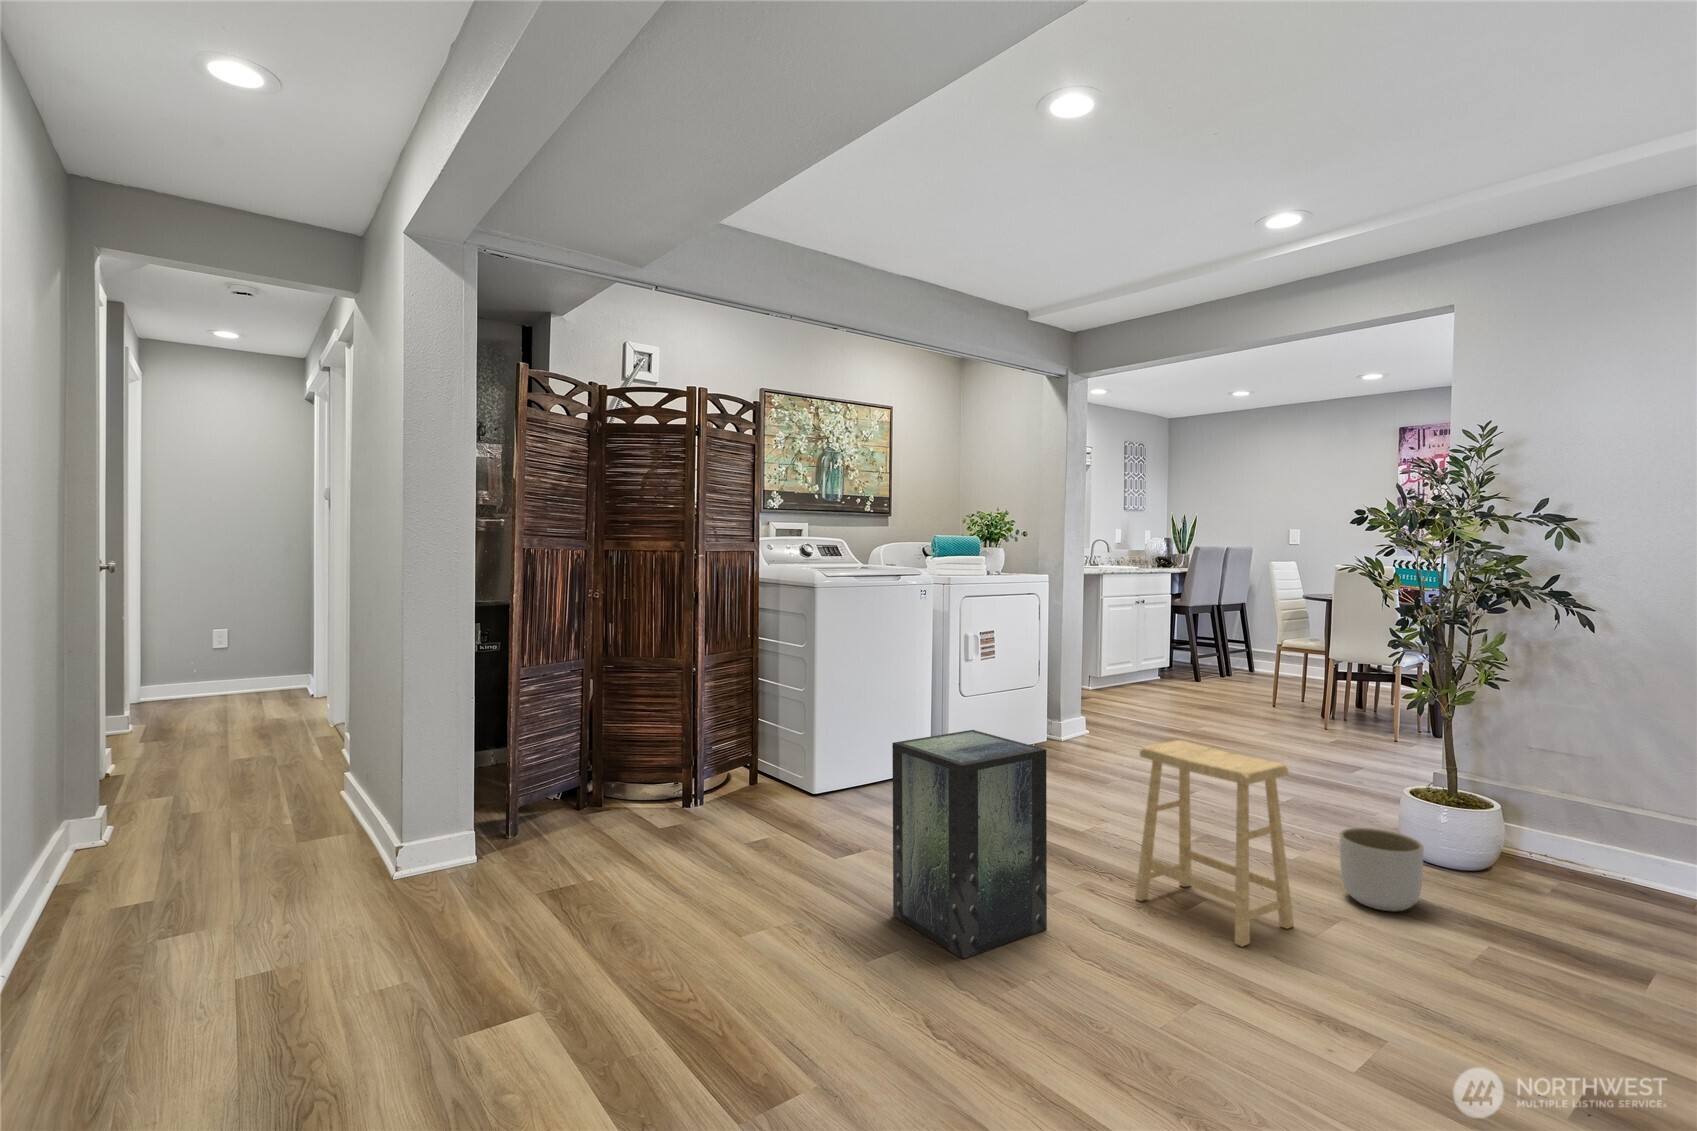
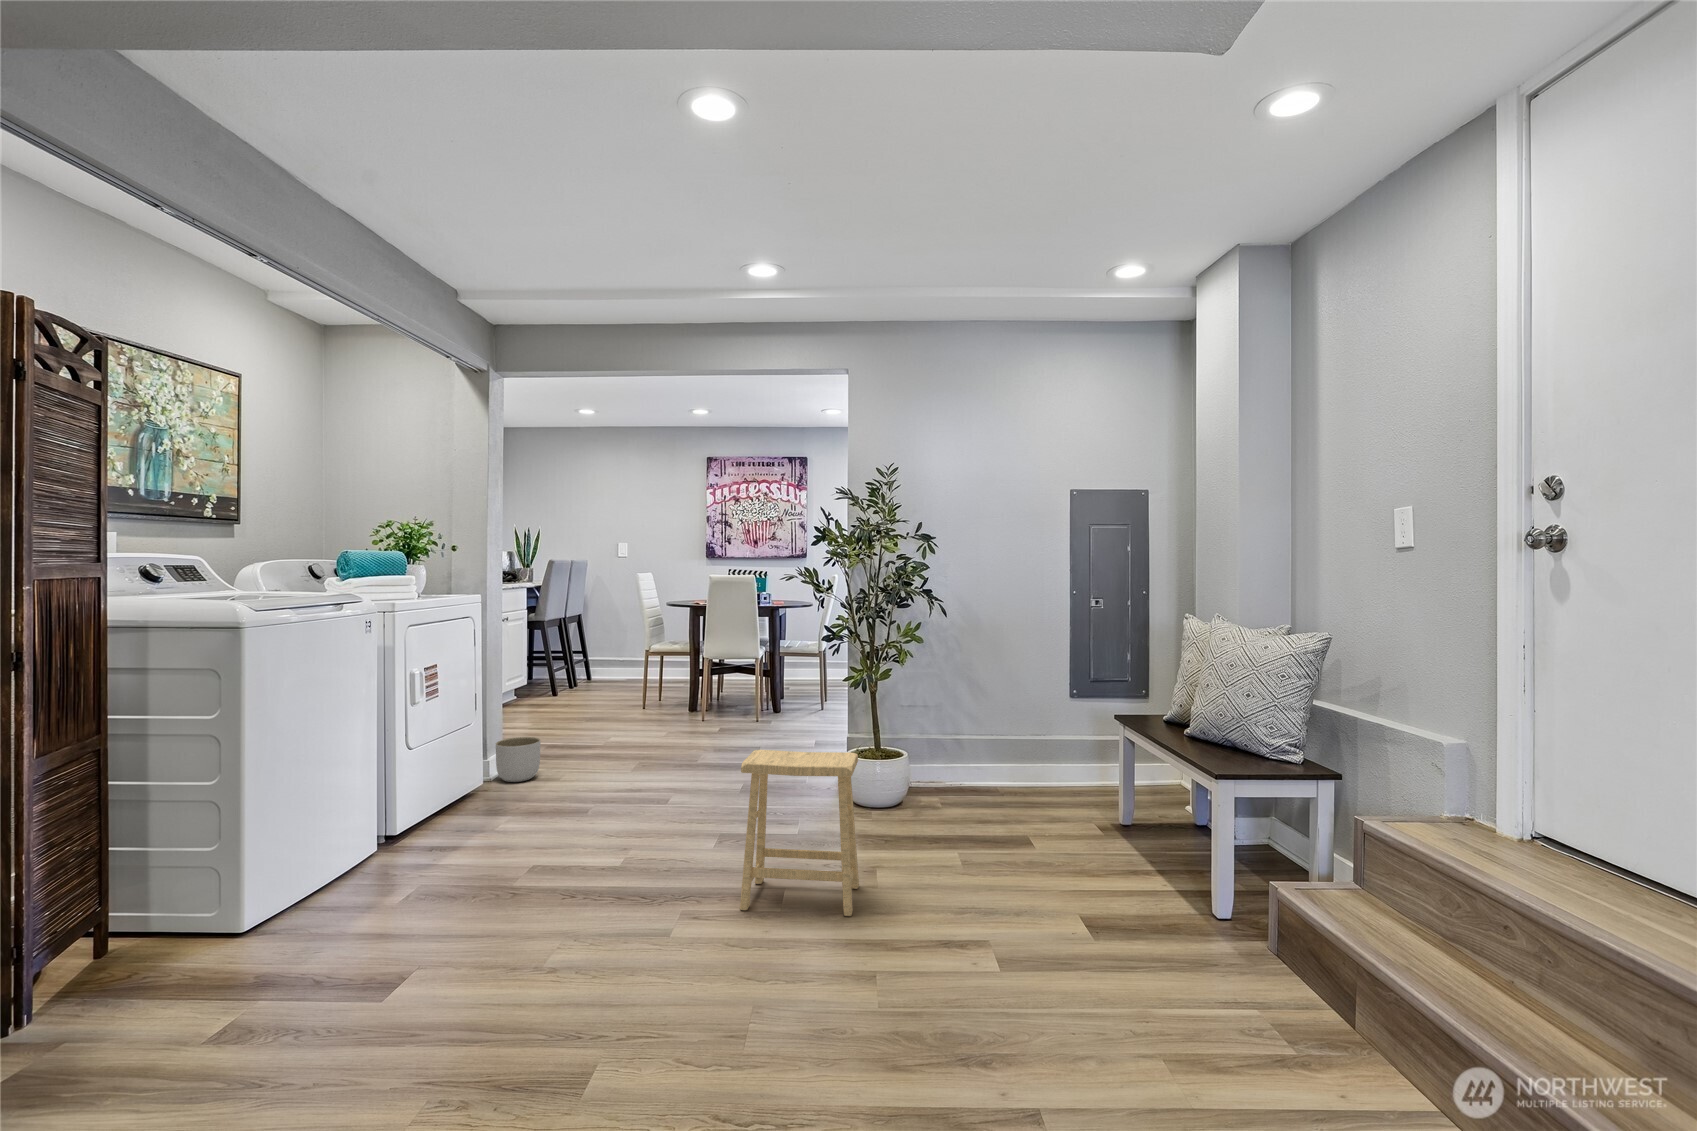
storage box: present [892,730,1047,959] -> none [544,782,708,1043]
planter: present [1340,828,1424,911] -> present [496,737,541,782]

